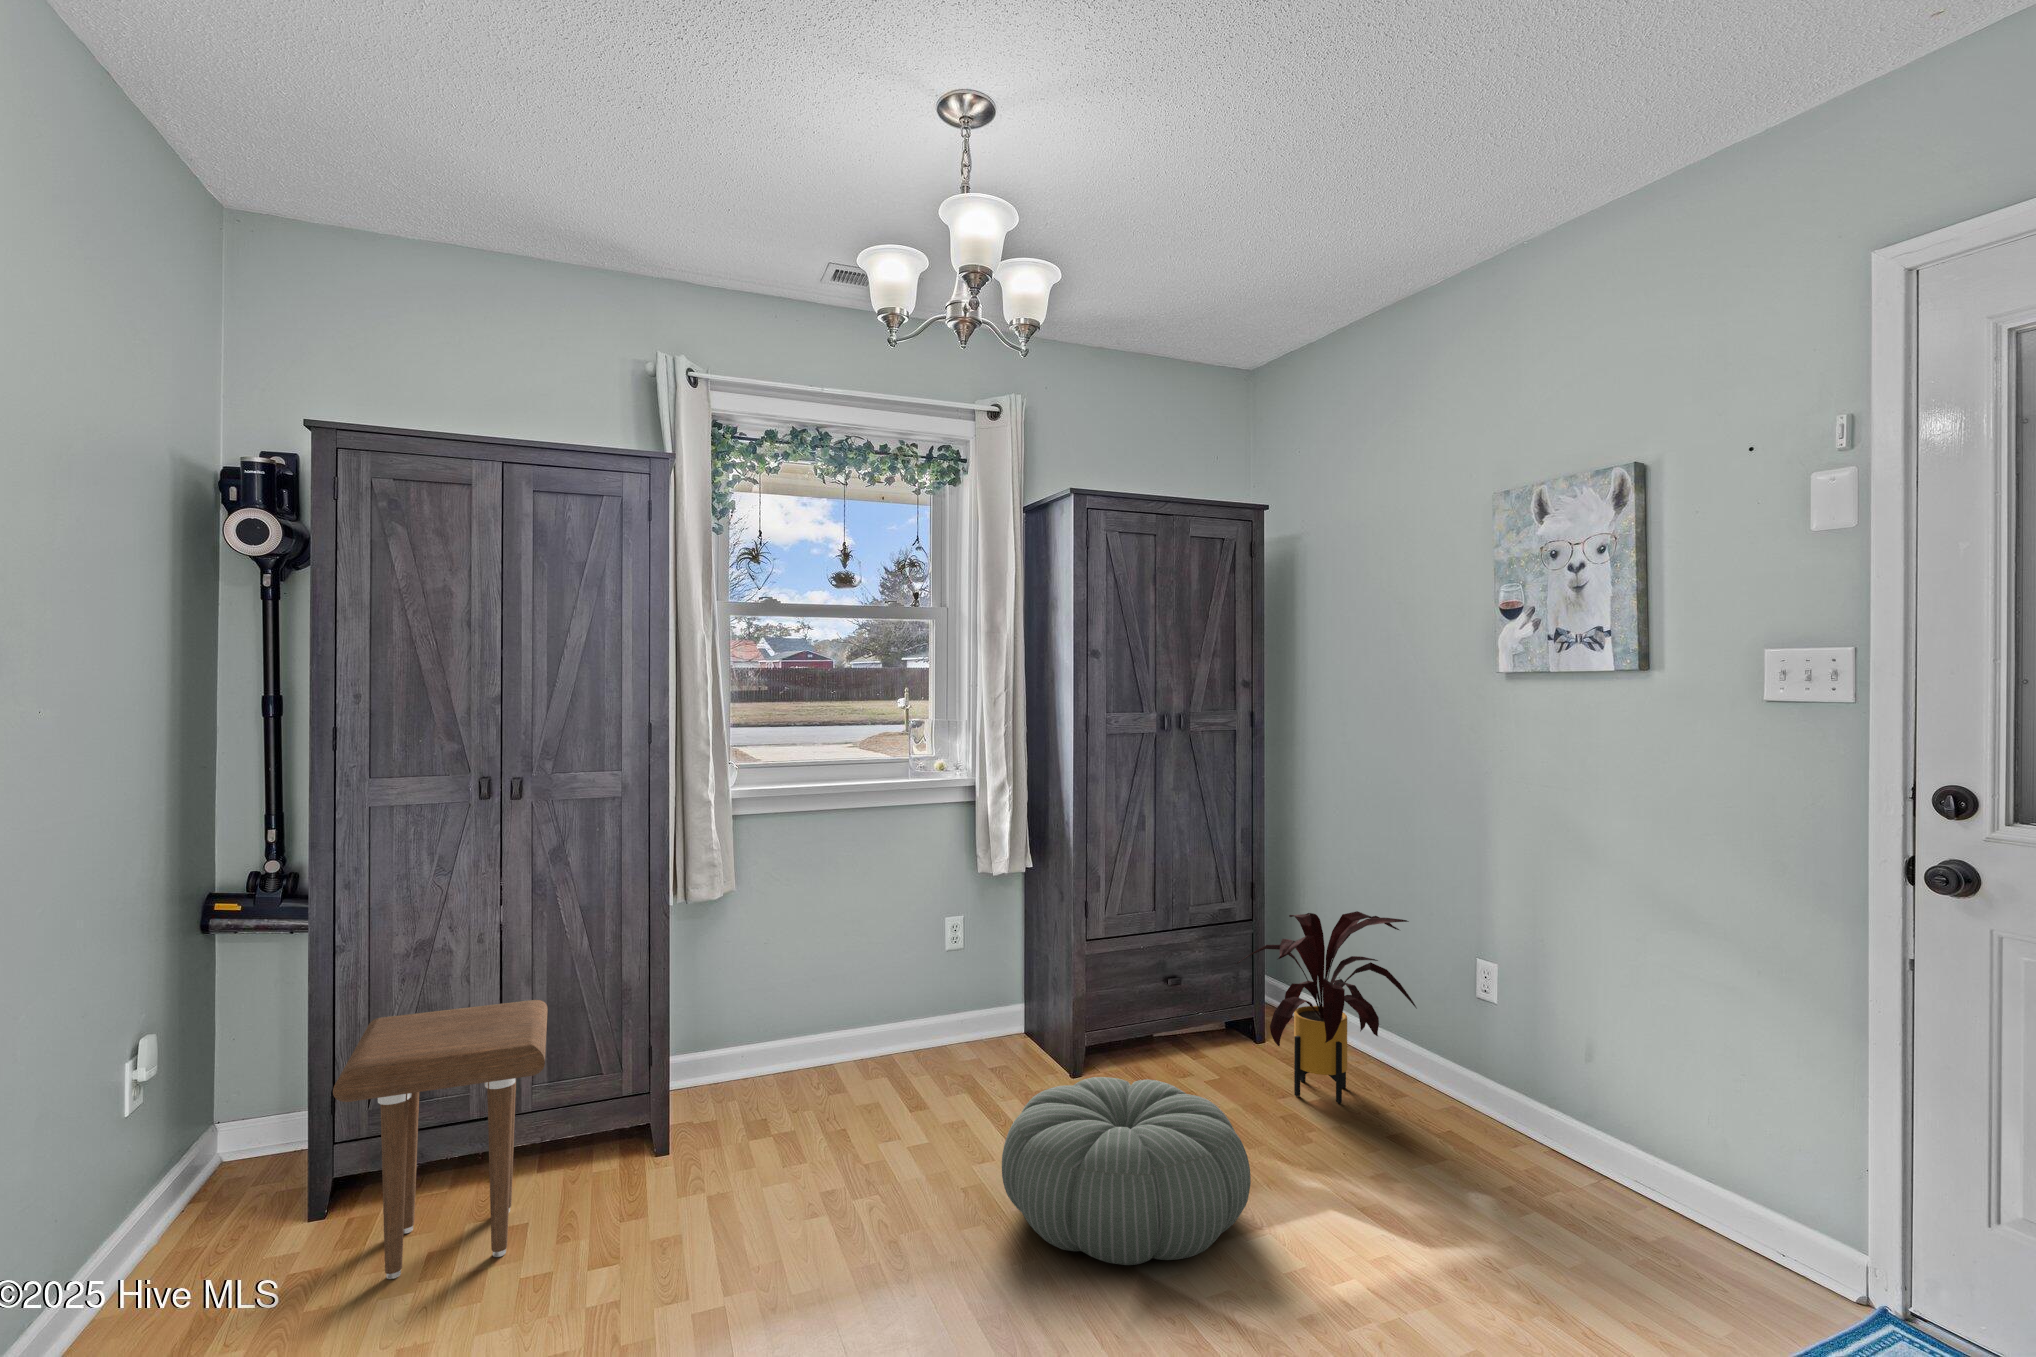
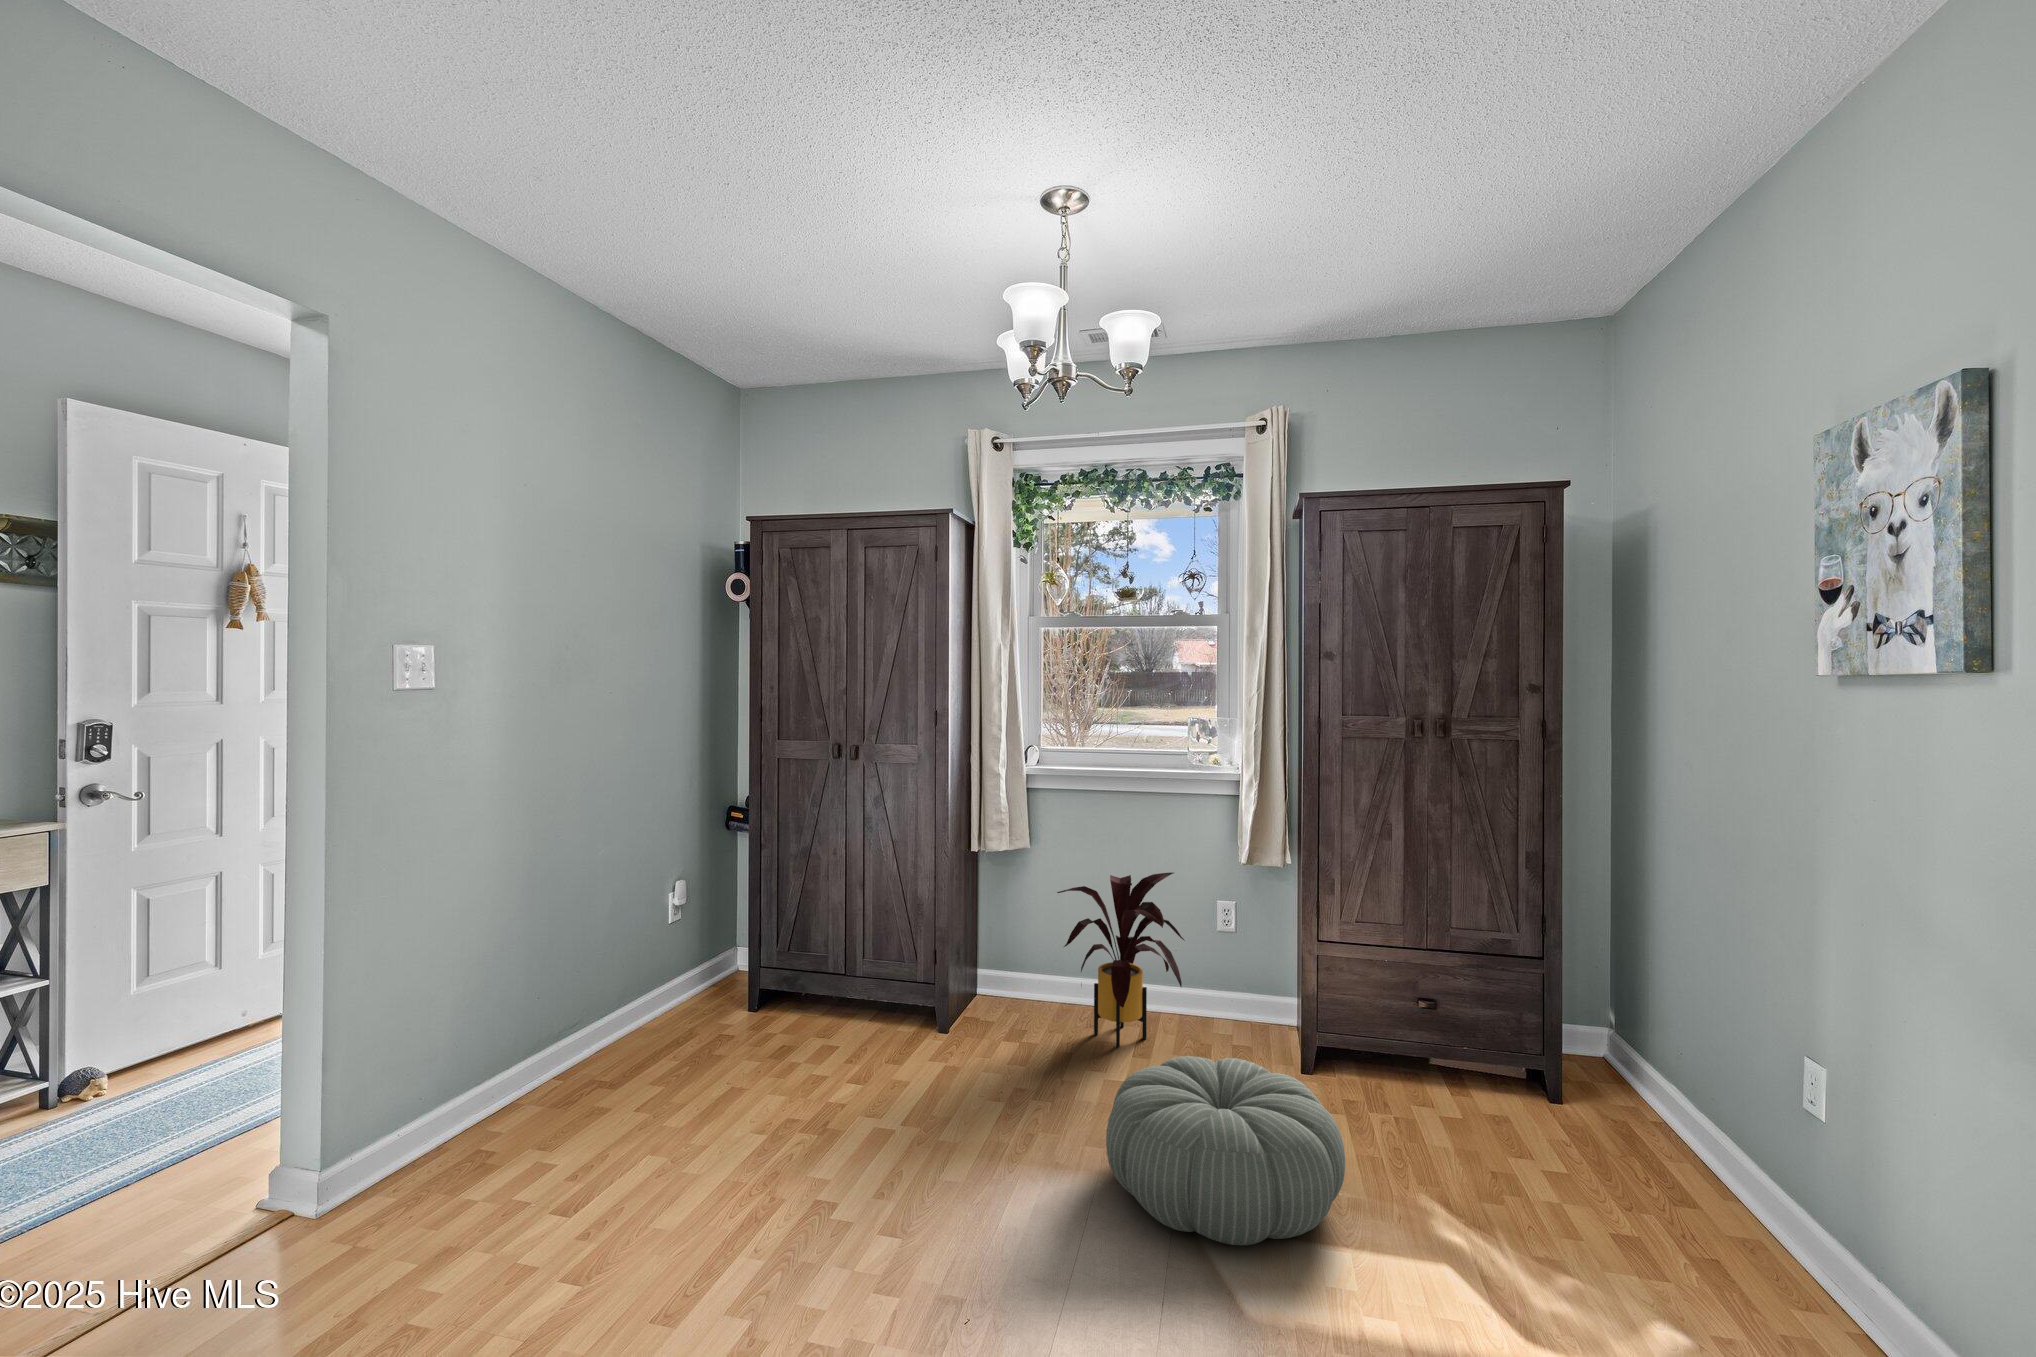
house plant: present [1237,911,1416,1103] -> present [1057,873,1185,1047]
side table: present [333,1000,548,1279] -> none [710,894,866,1063]

